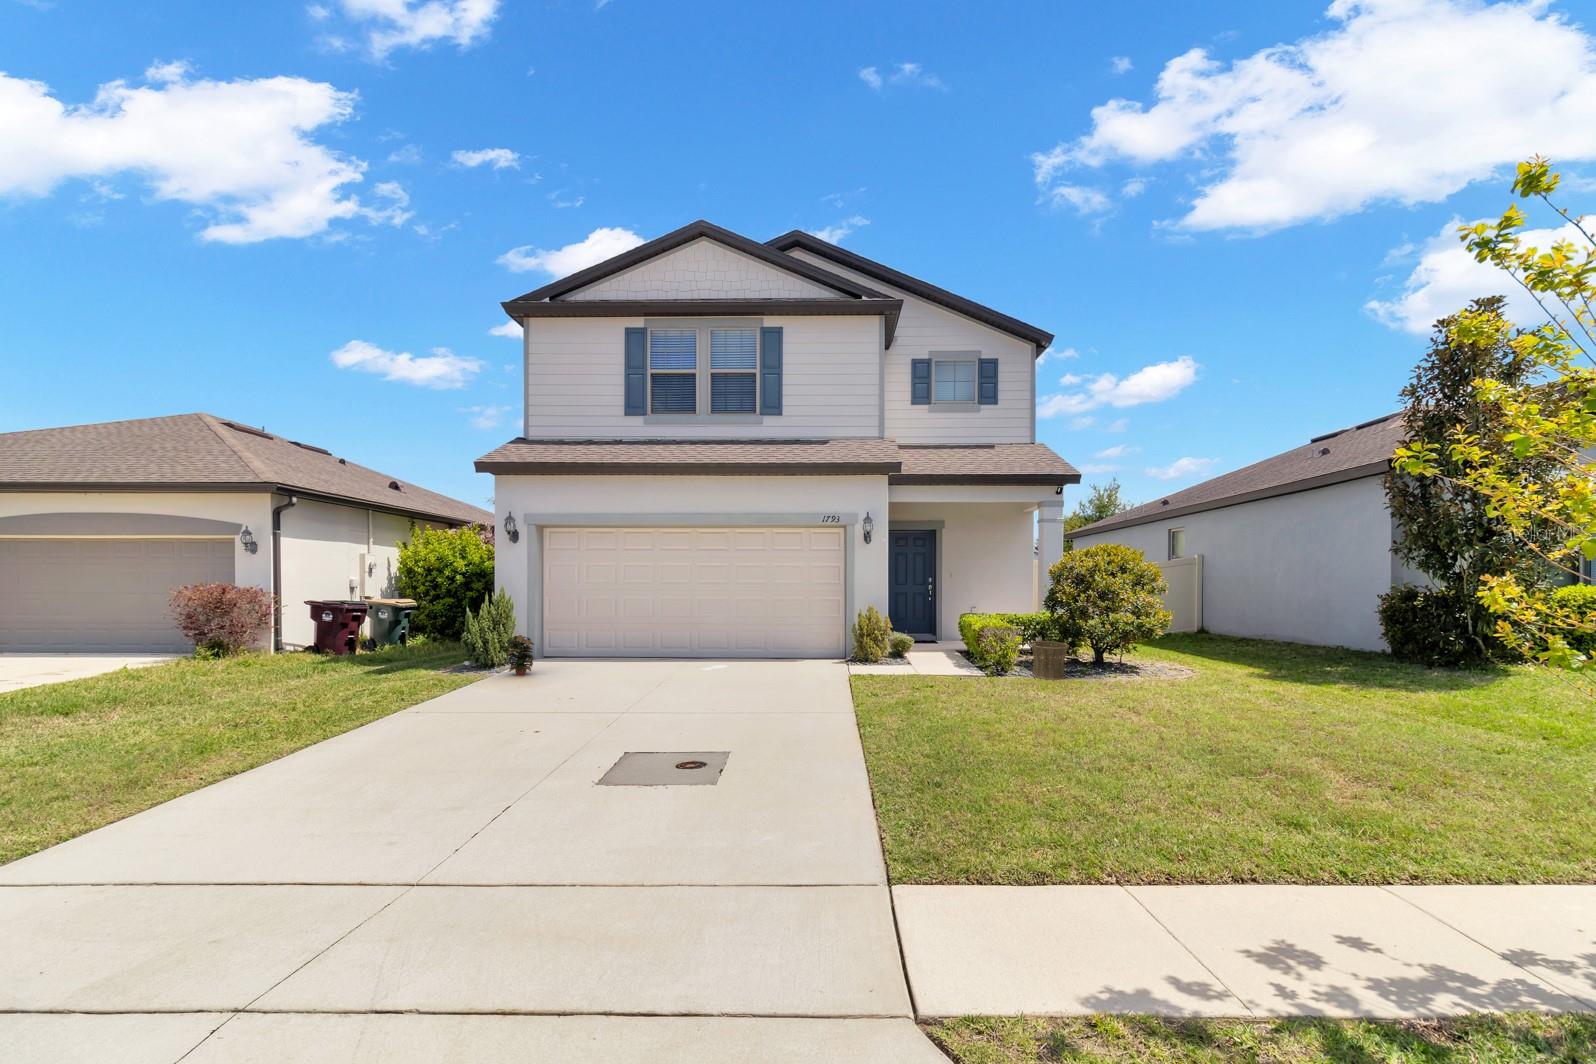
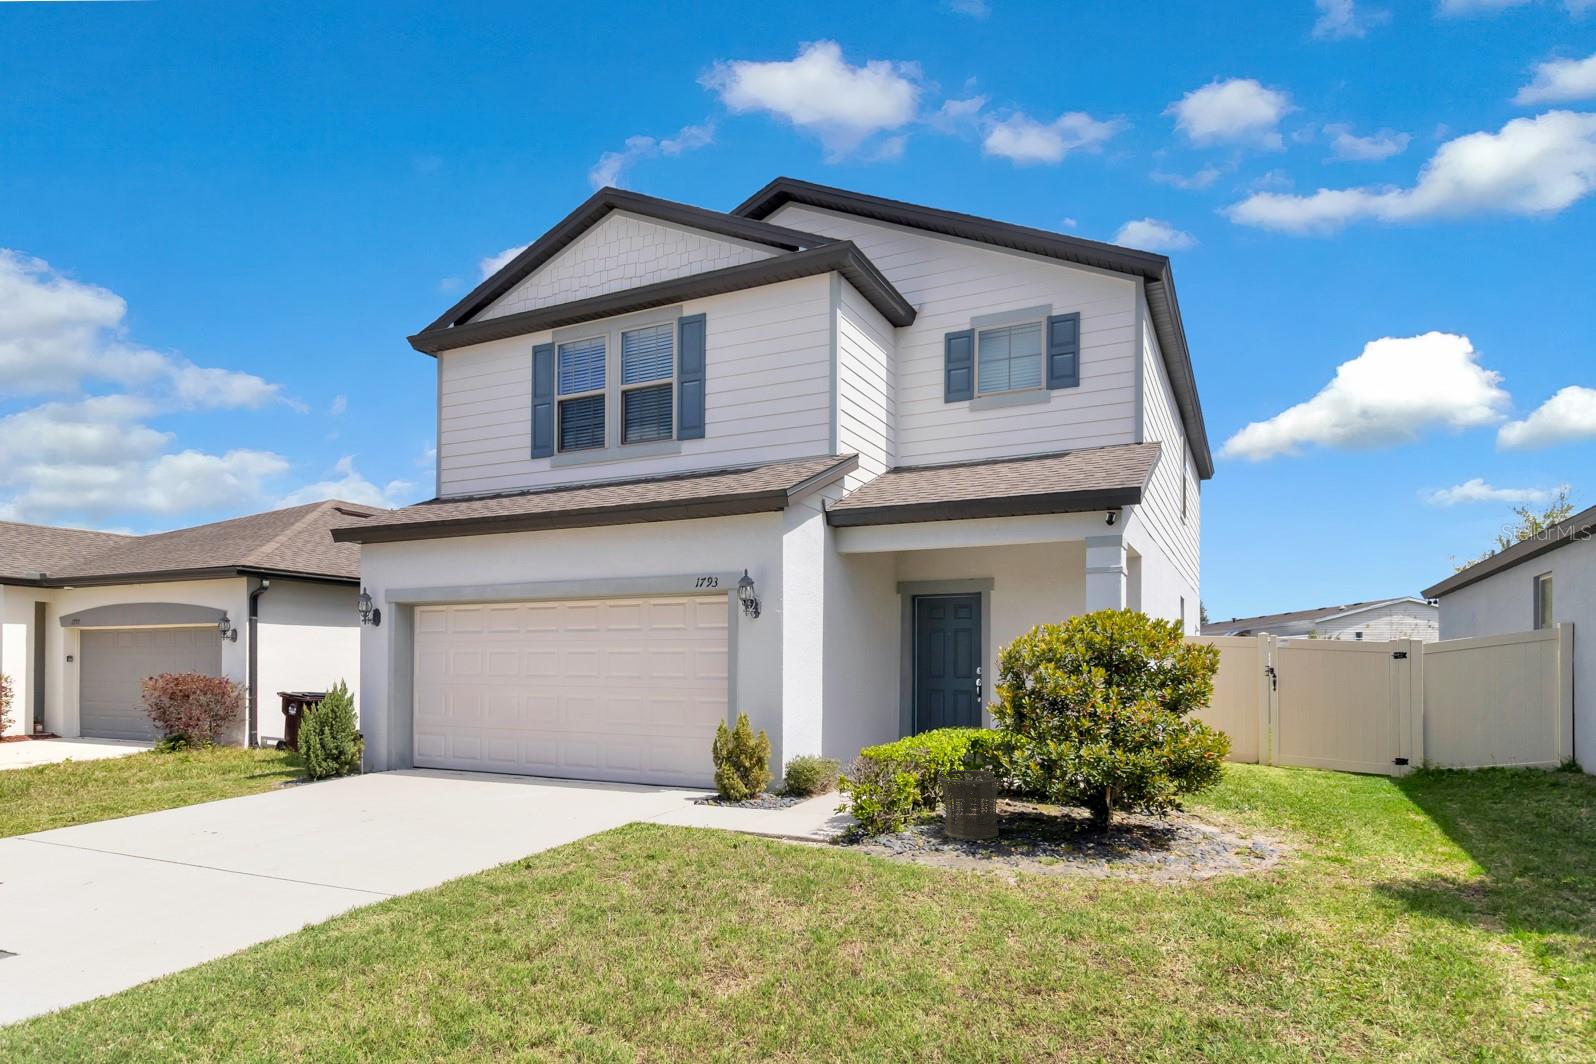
decorative plant: present [506,635,534,675] -> none [318,731,357,781]

